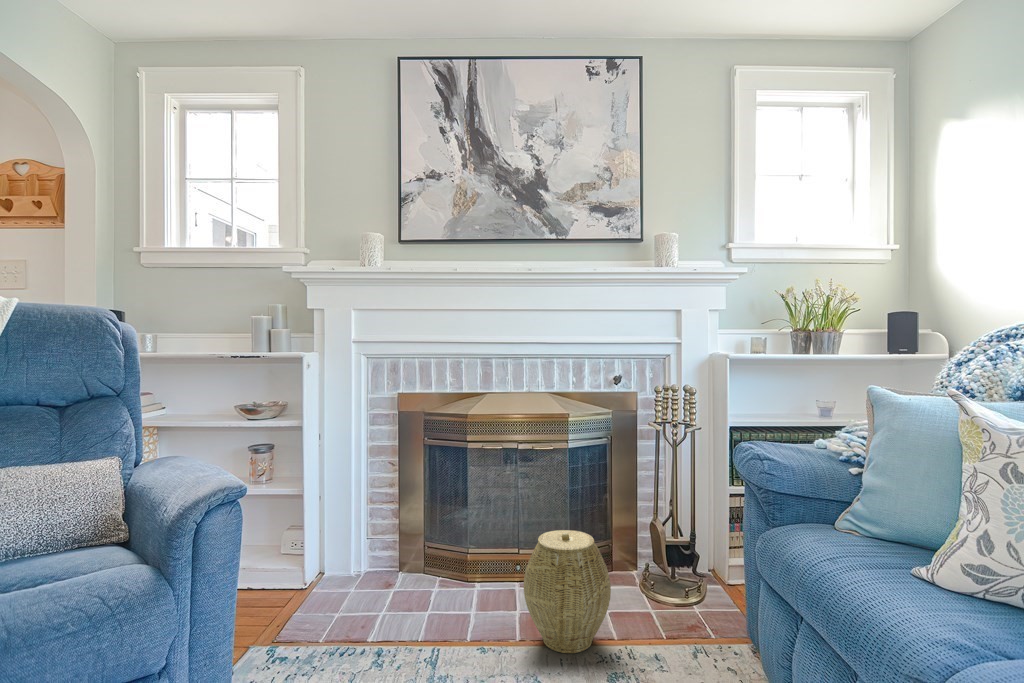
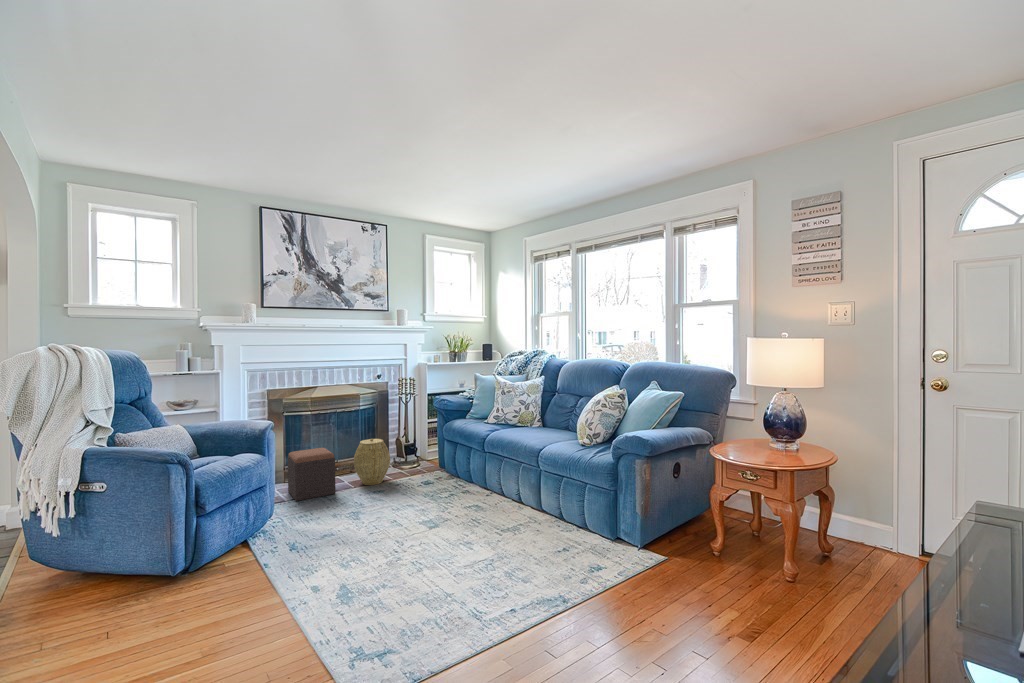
footstool: none [375,534,472,663] -> present [288,448,336,501]

